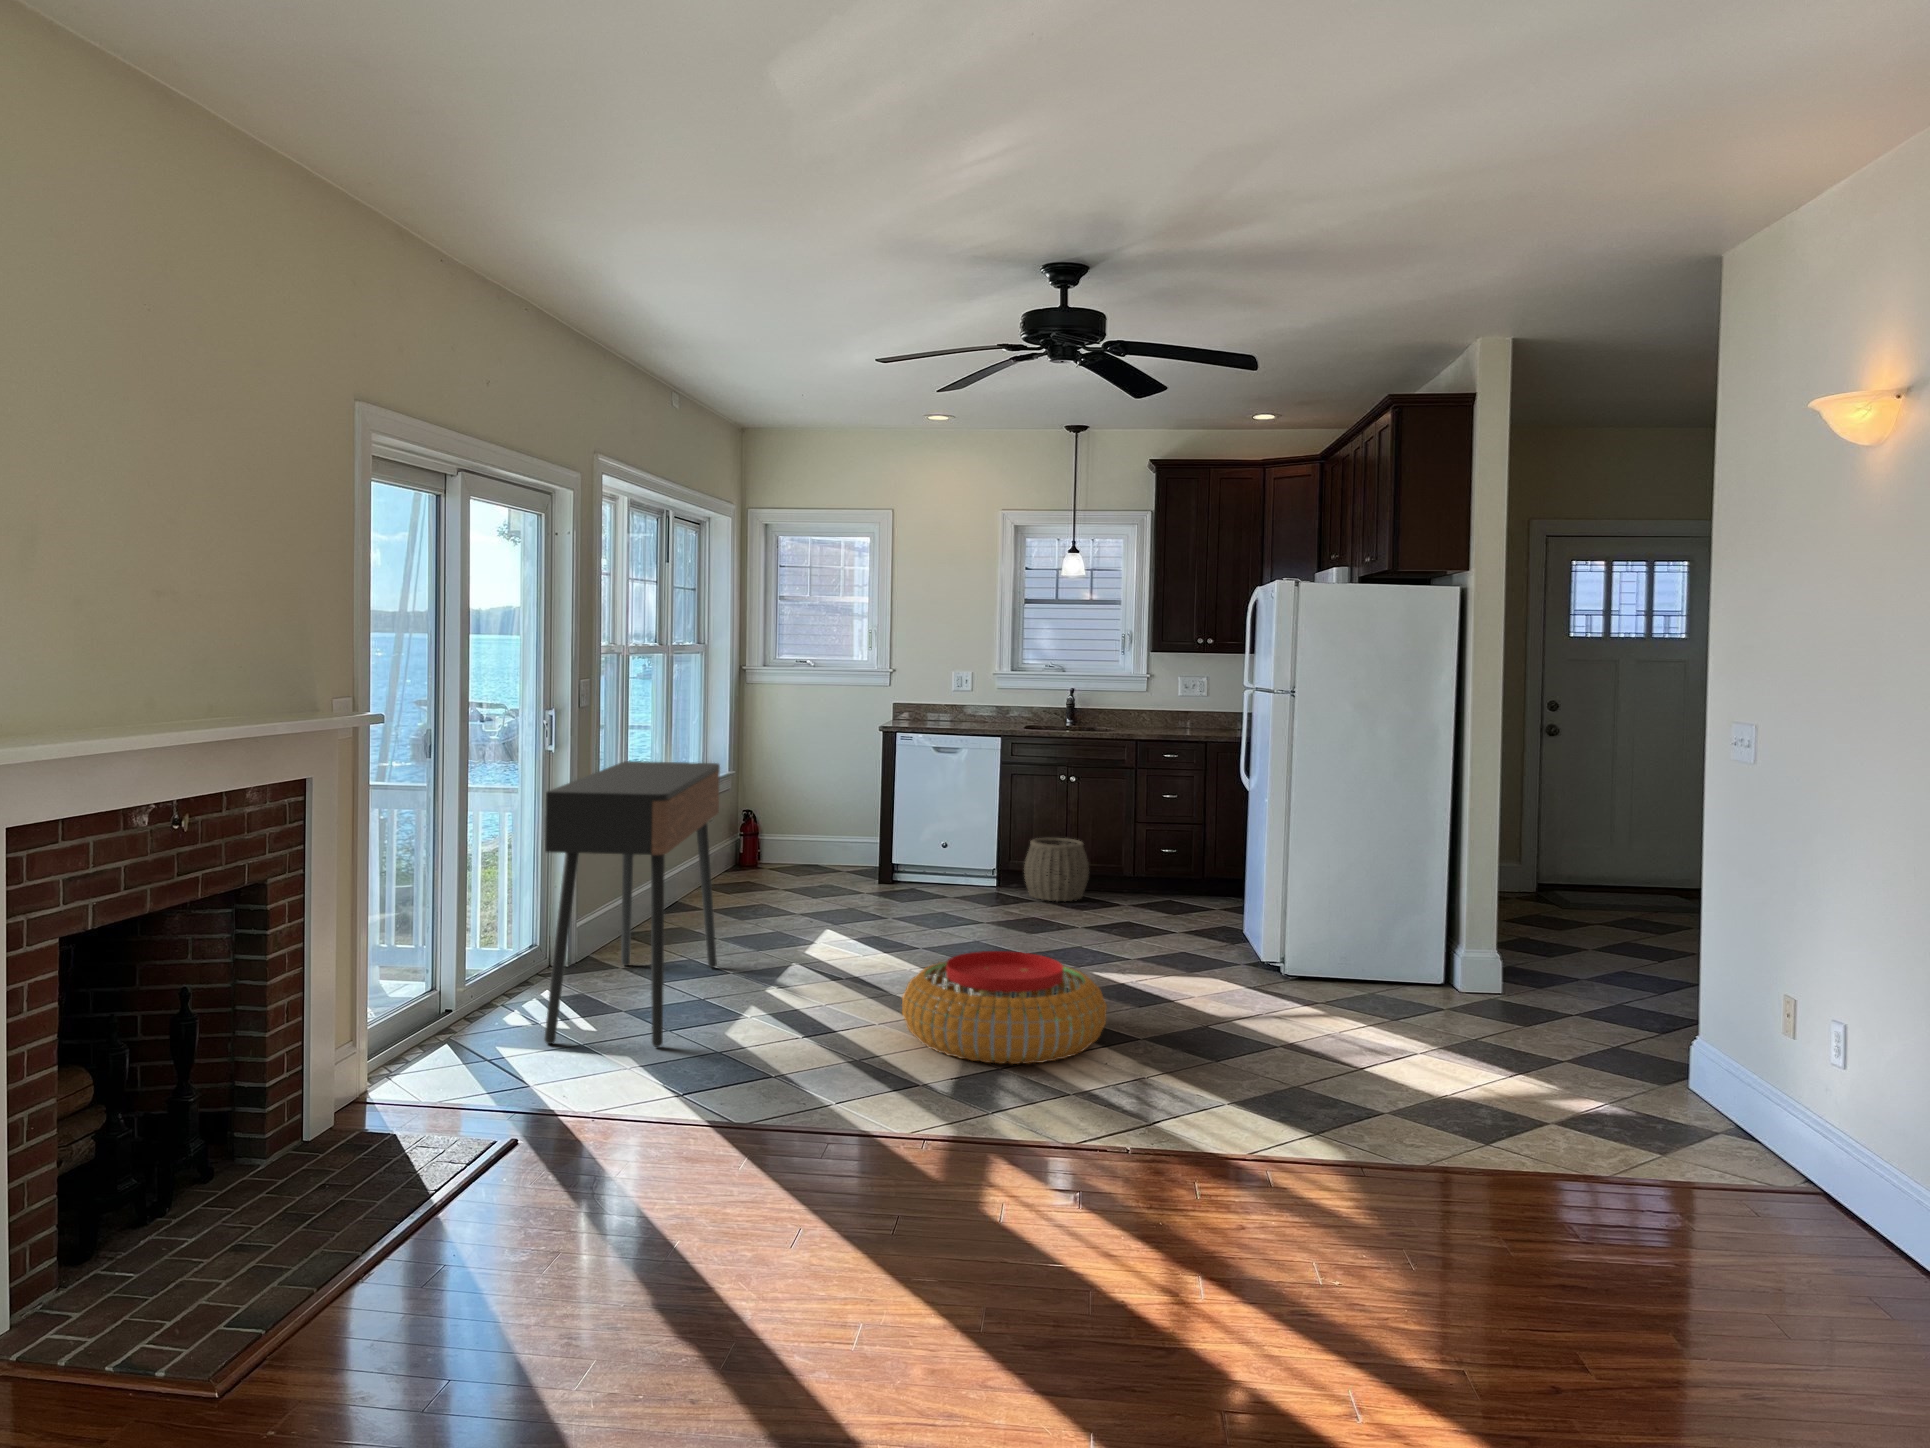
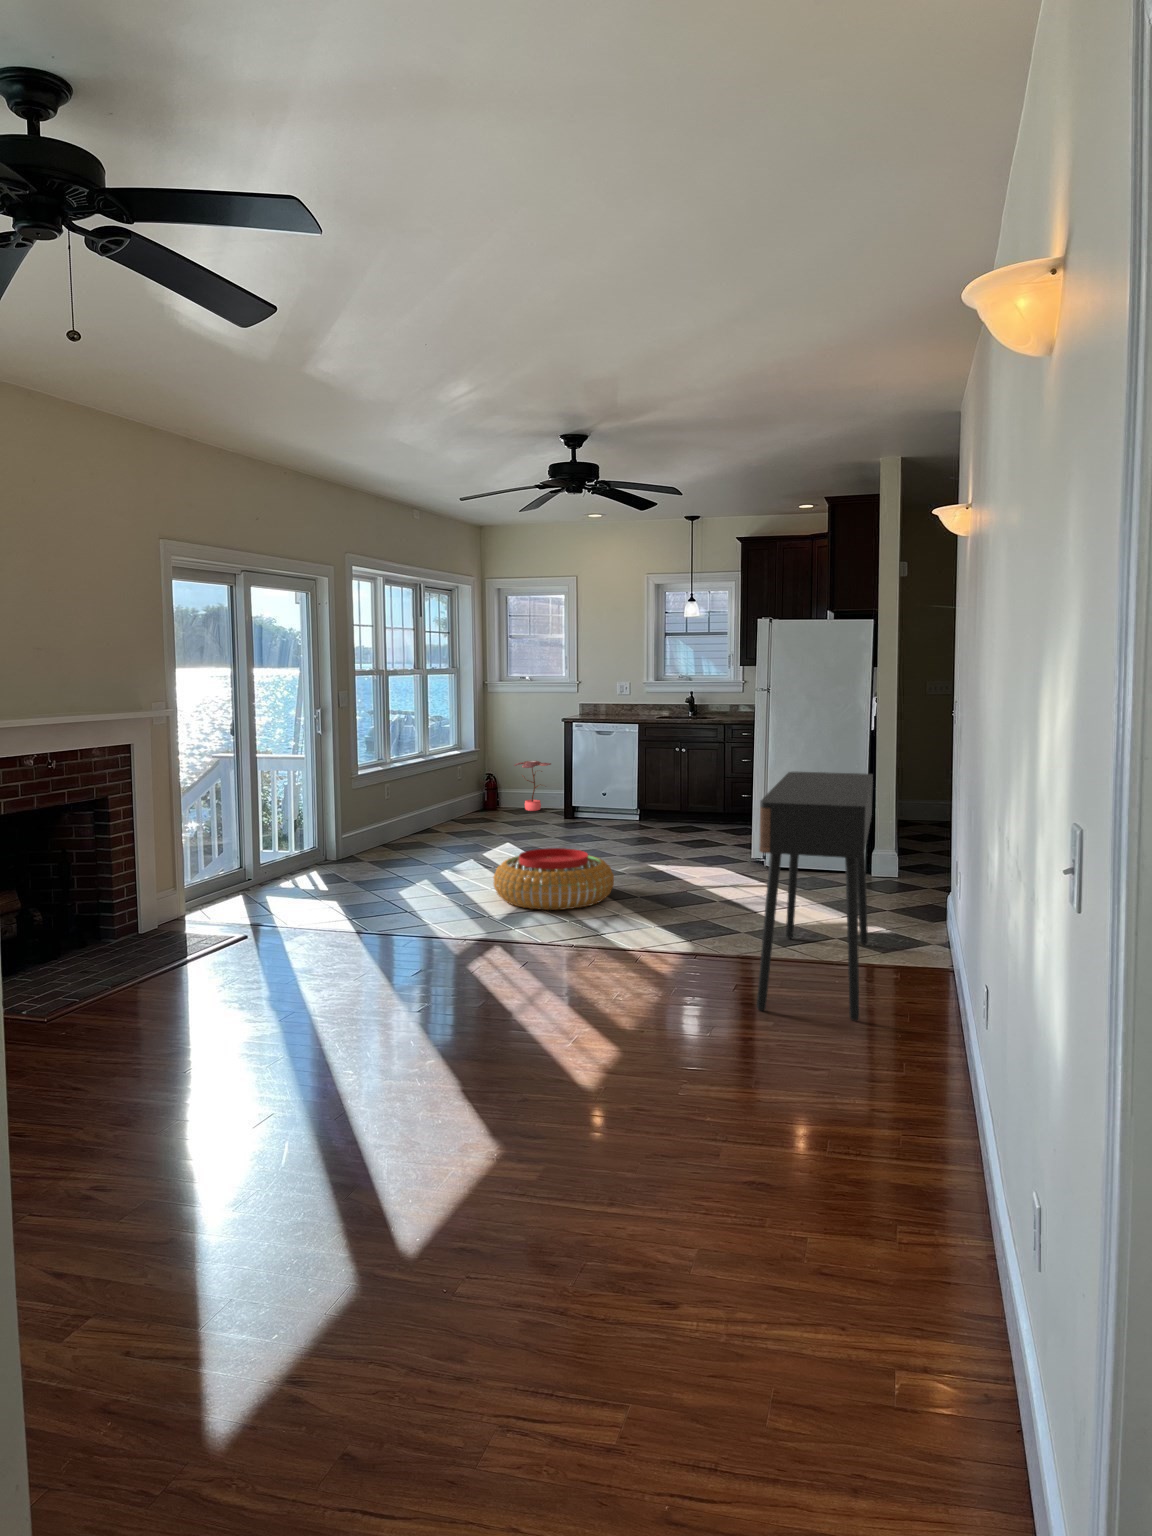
console table: present [544,761,720,1047] -> present [757,772,873,1020]
potted plant: none [792,791,853,871] -> present [514,761,551,811]
woven basket: present [1024,838,1089,901] -> none [647,789,690,829]

